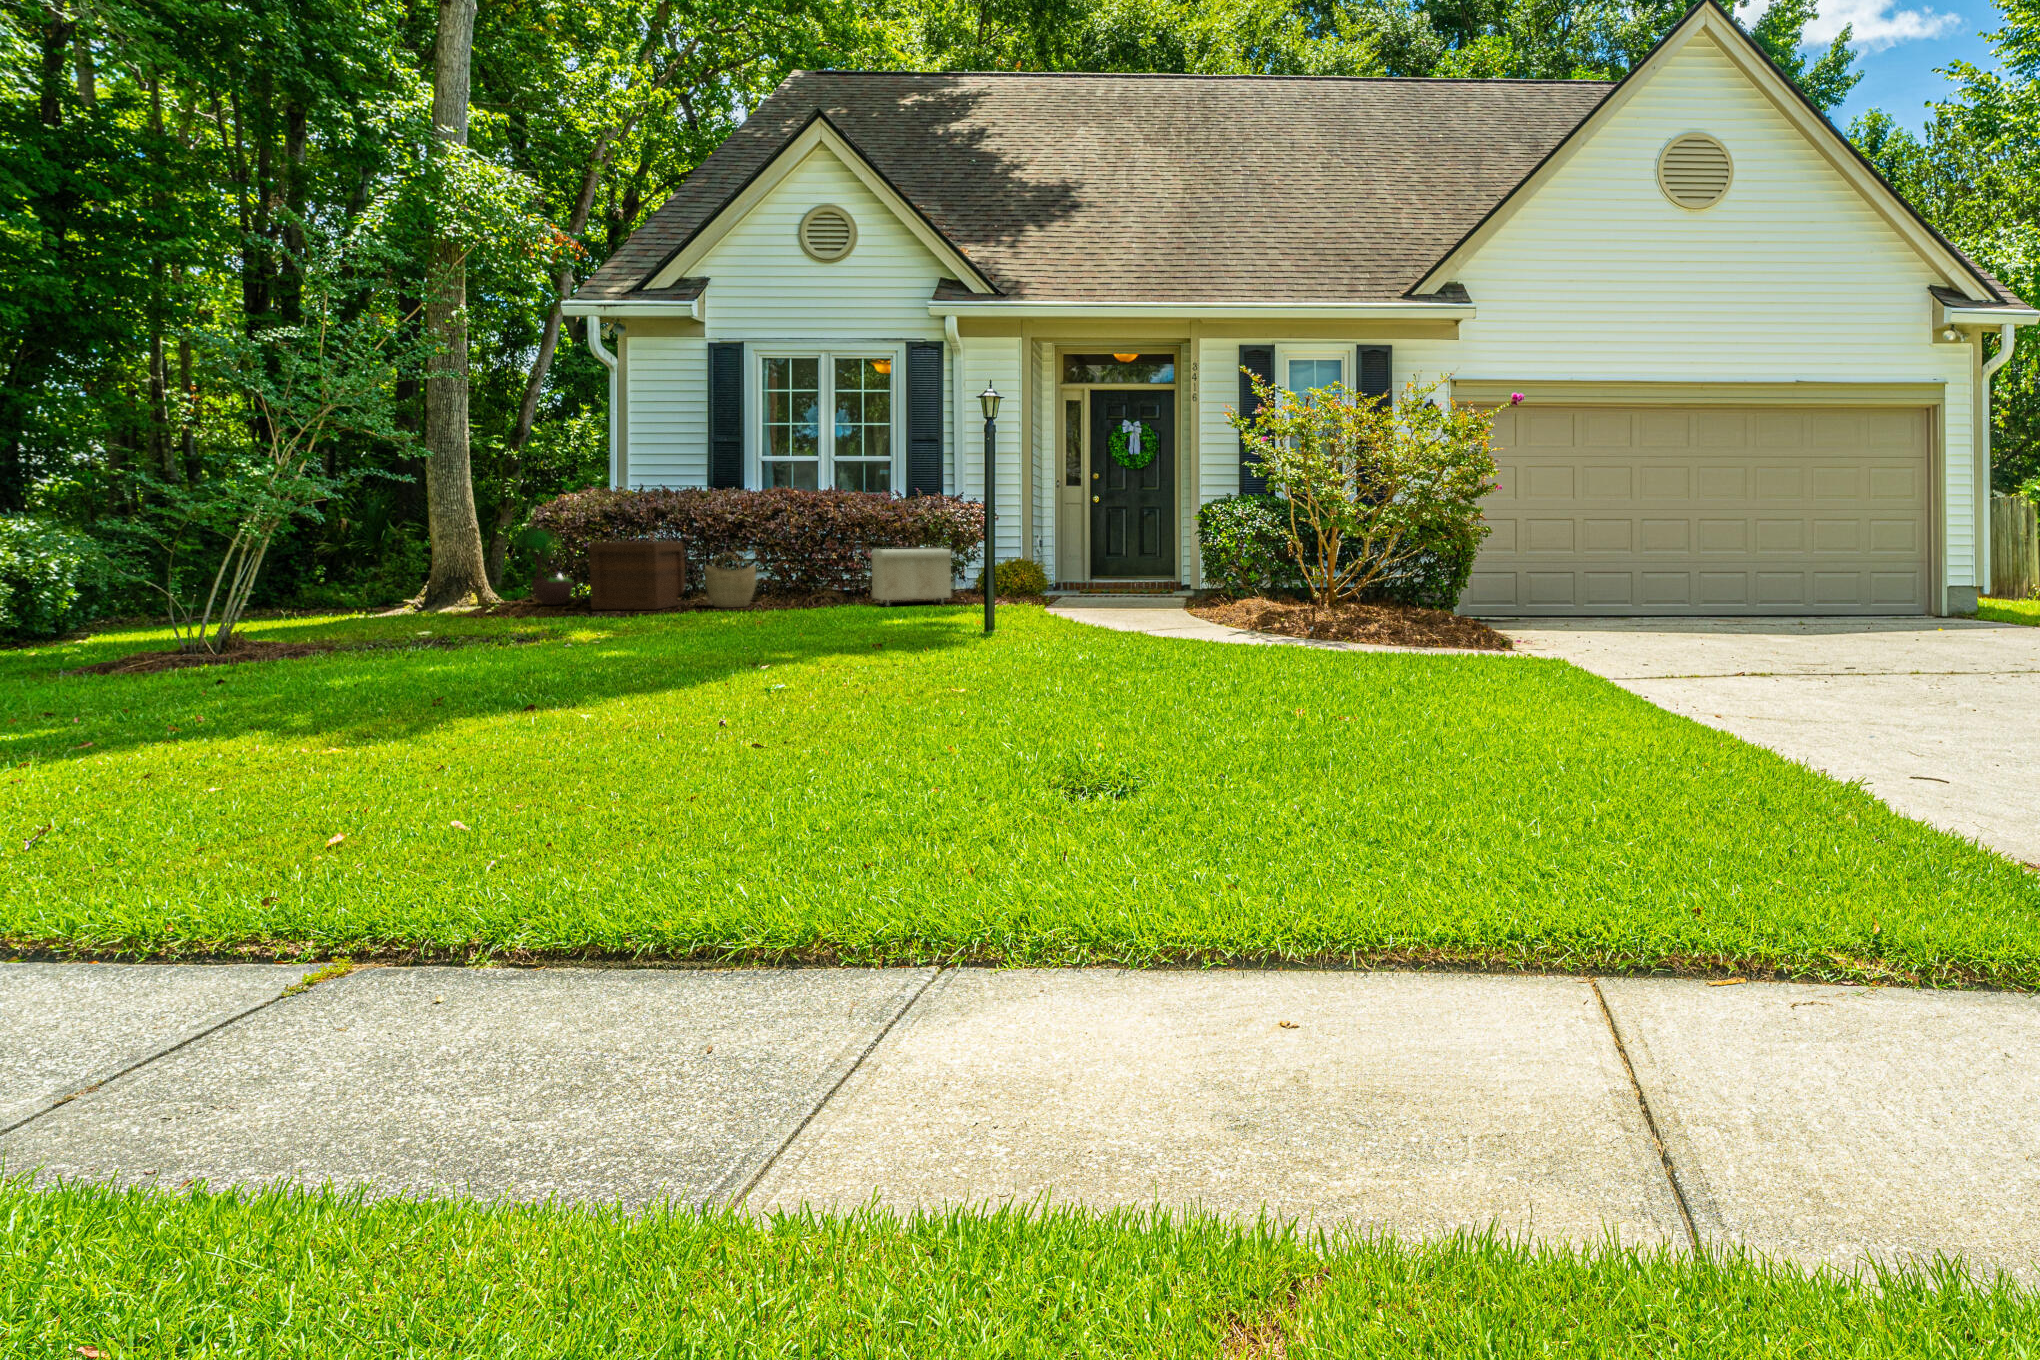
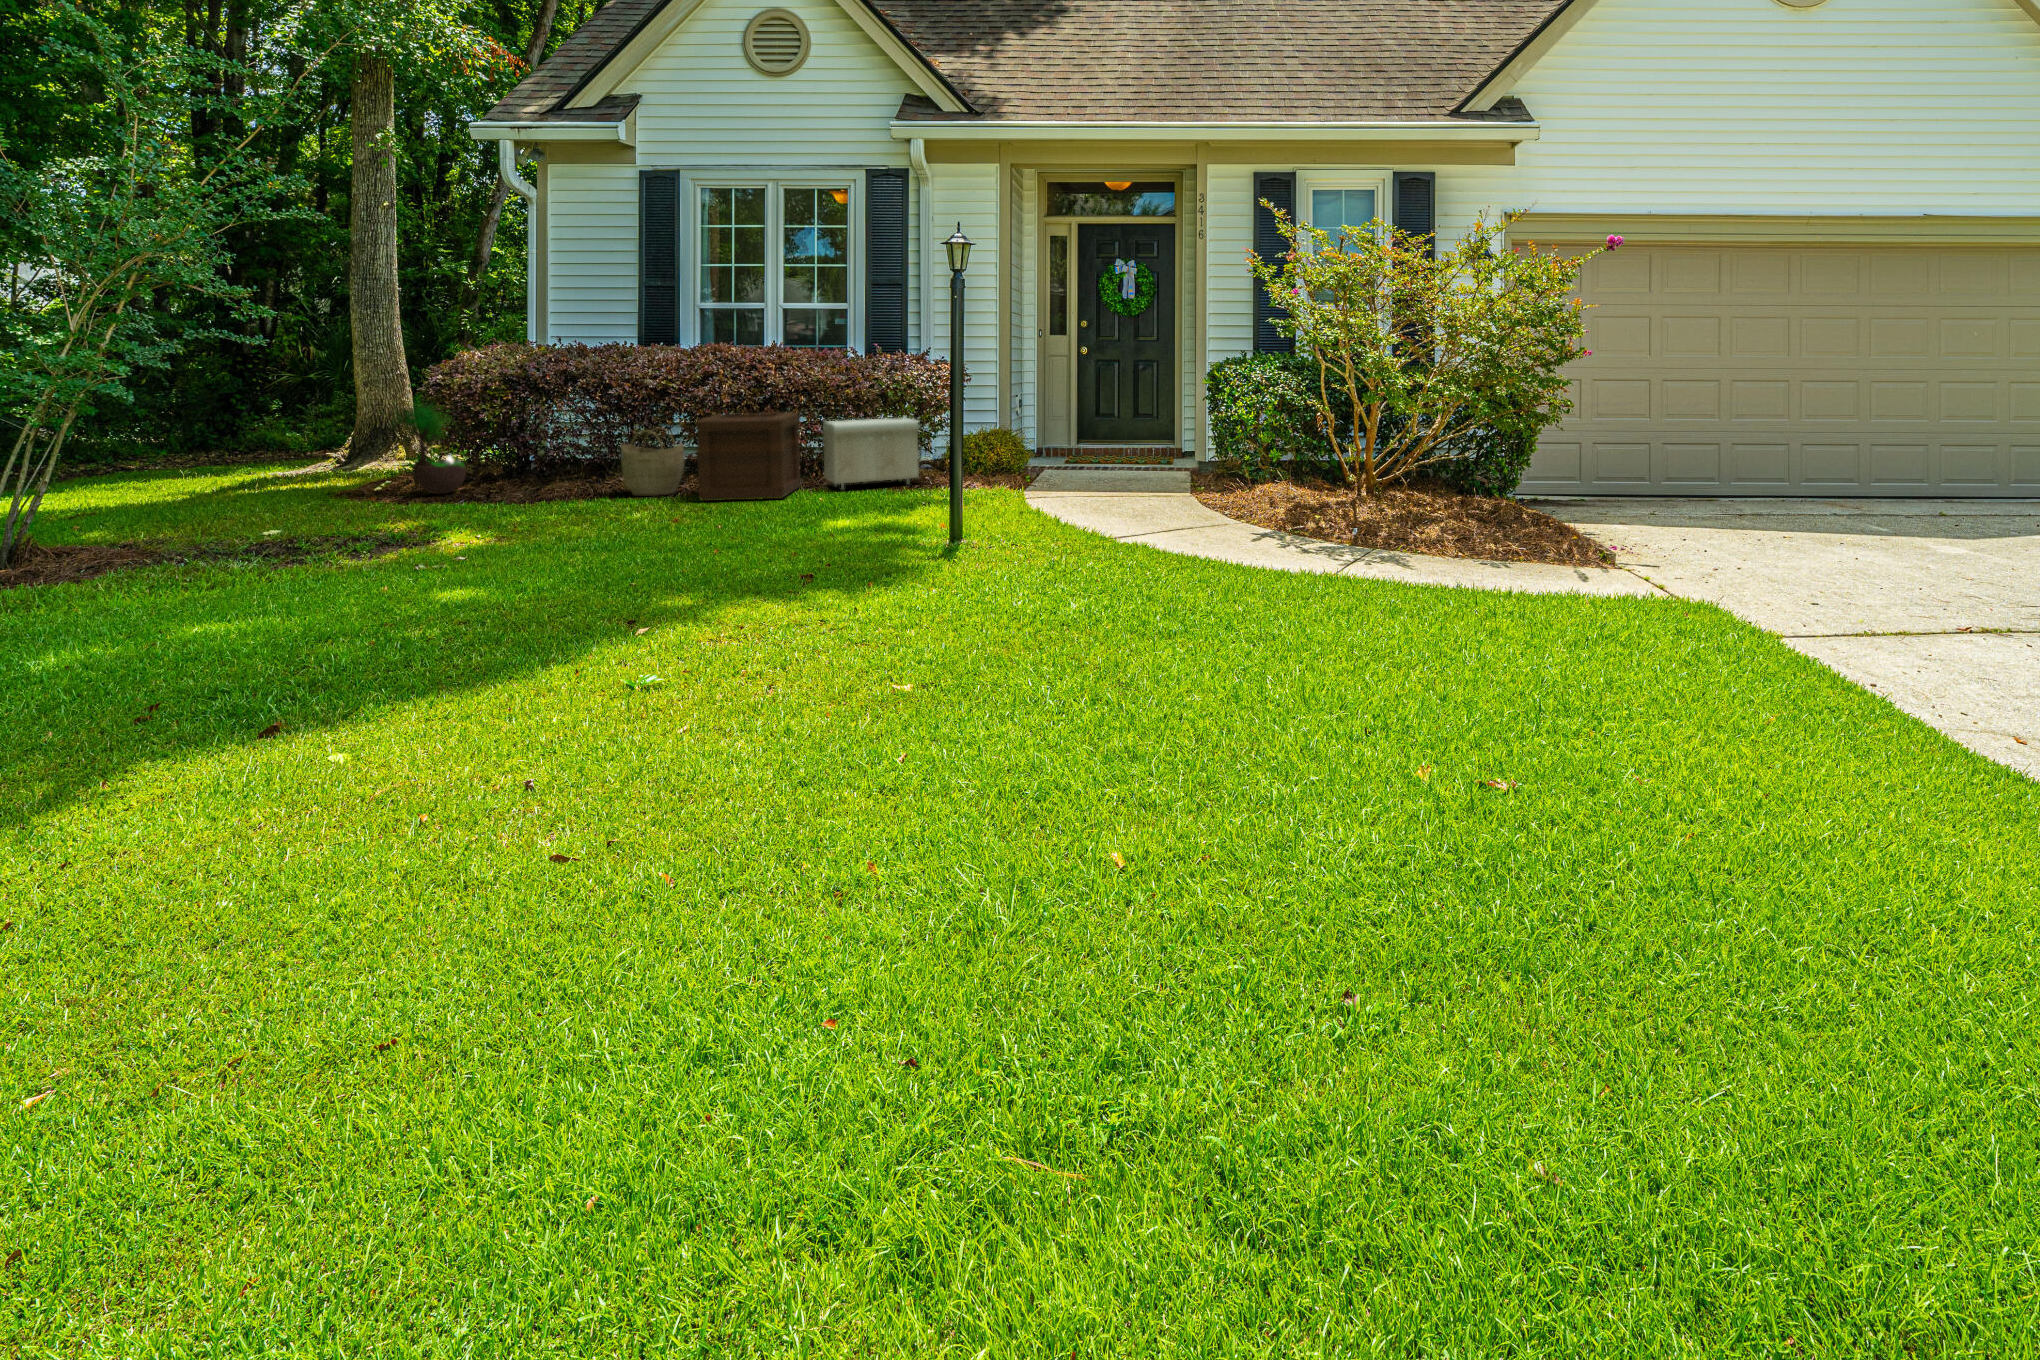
wooden crate: present [589,541,686,610] -> present [696,412,800,501]

